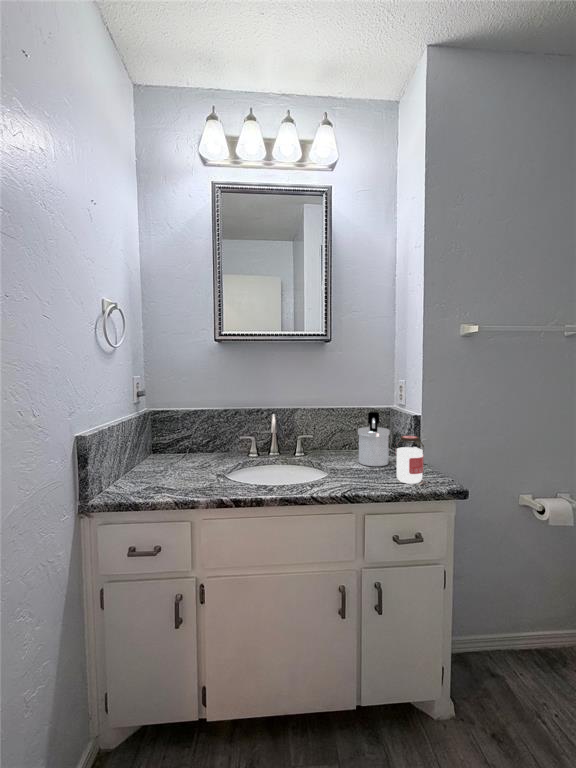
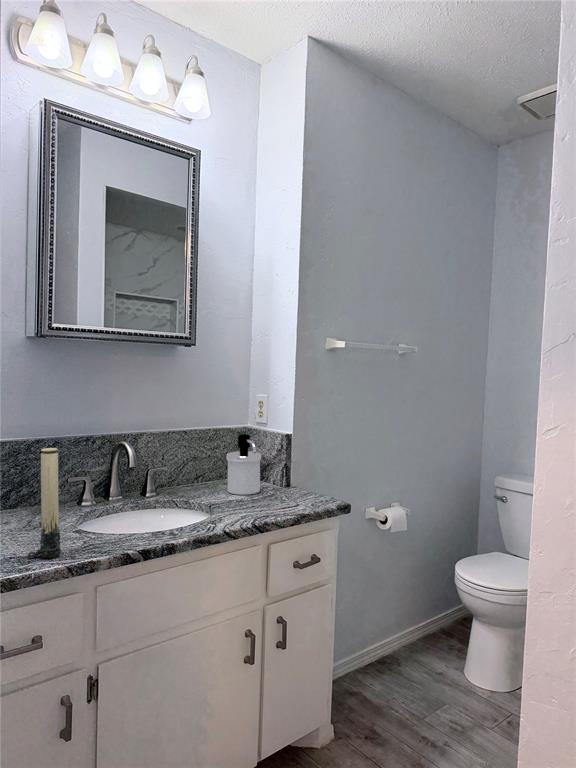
candle: none [158,411,180,493] -> present [27,448,61,559]
jar: present [397,435,424,484] -> none [285,457,313,507]

